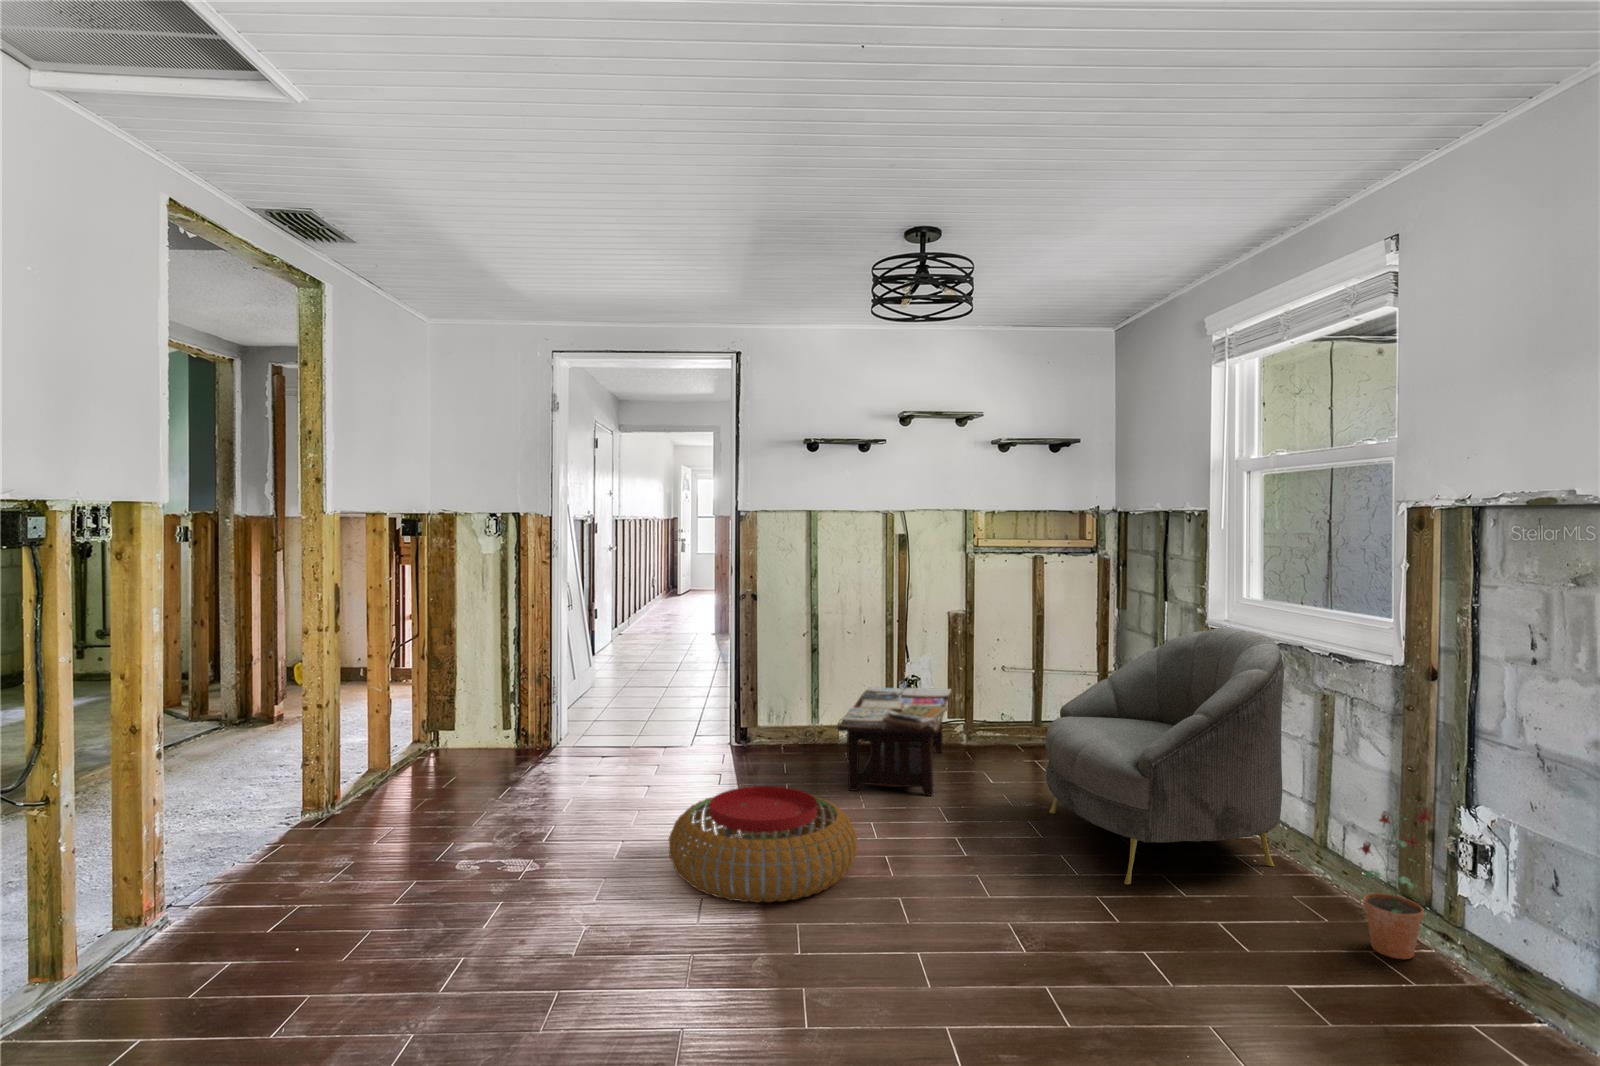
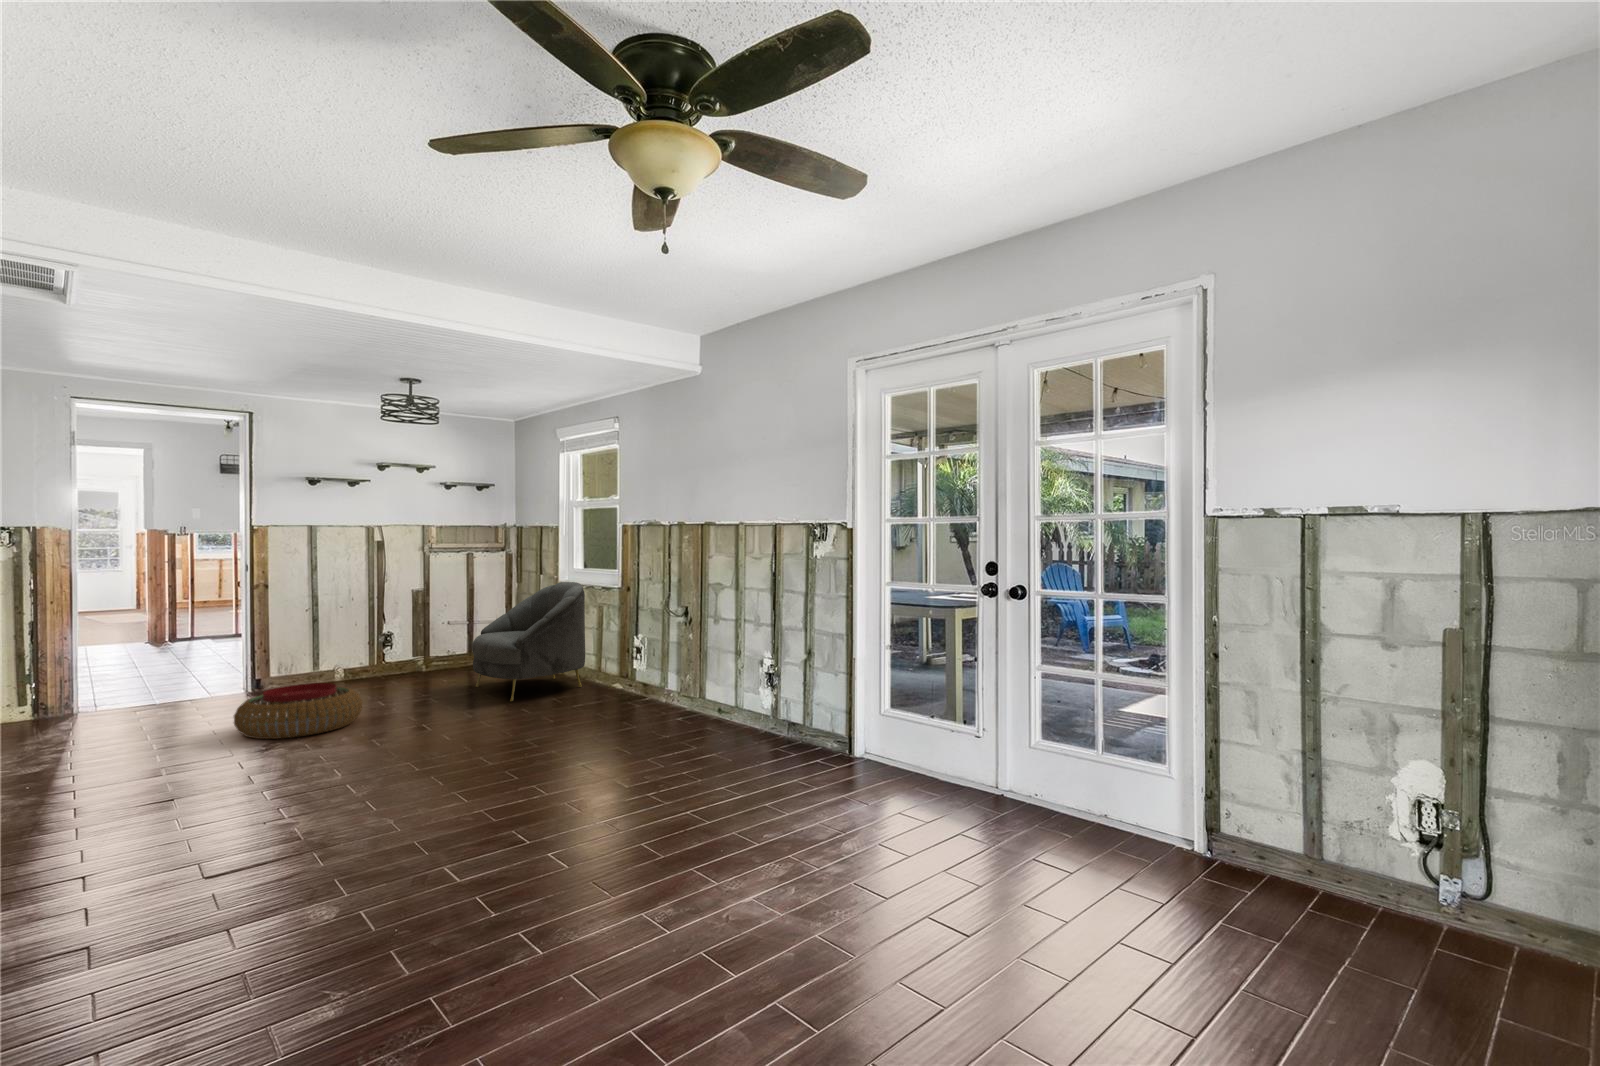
coffee table: present [838,687,952,796] -> none [340,635,416,695]
potted plant: present [1360,807,1432,959] -> none [603,640,631,701]

